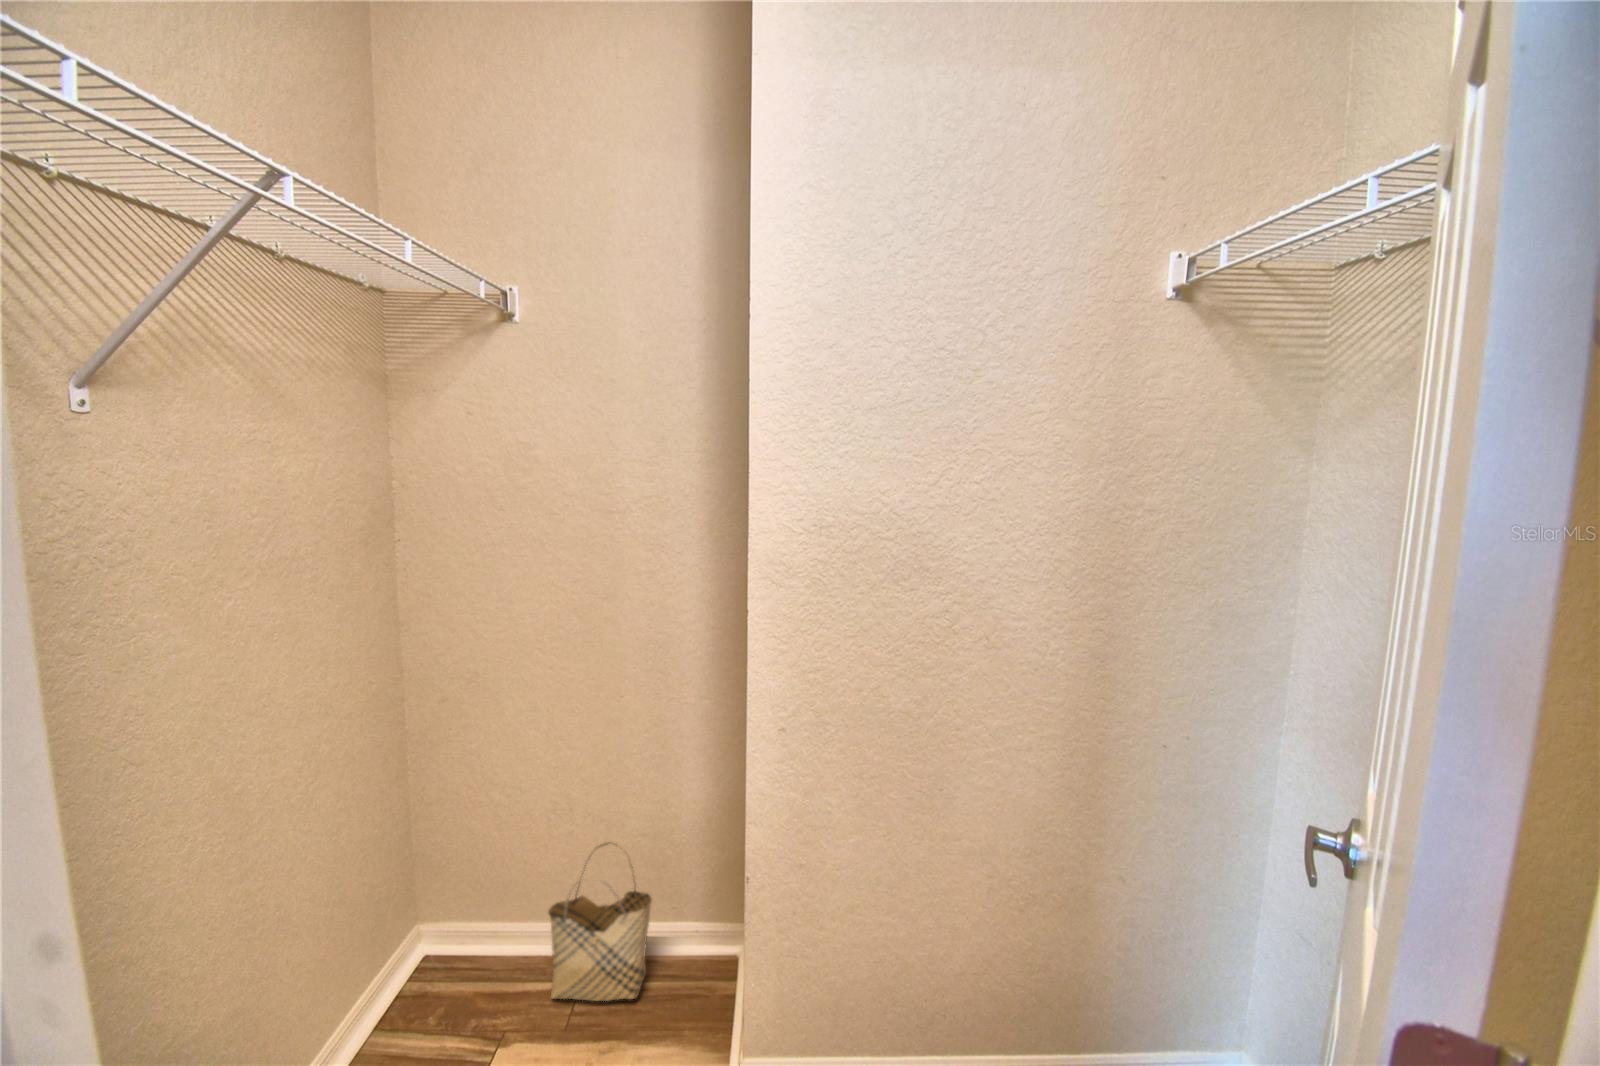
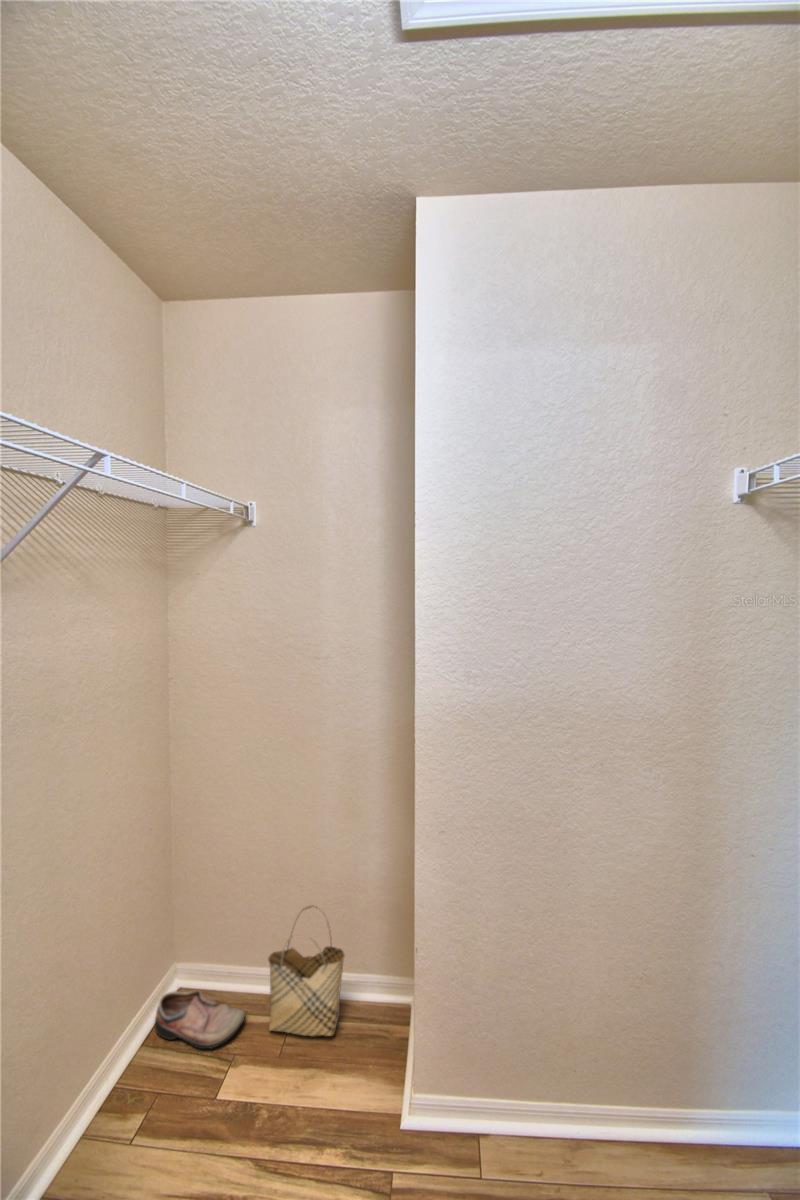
shoe: none [391,956,519,1029] -> present [155,990,245,1049]

